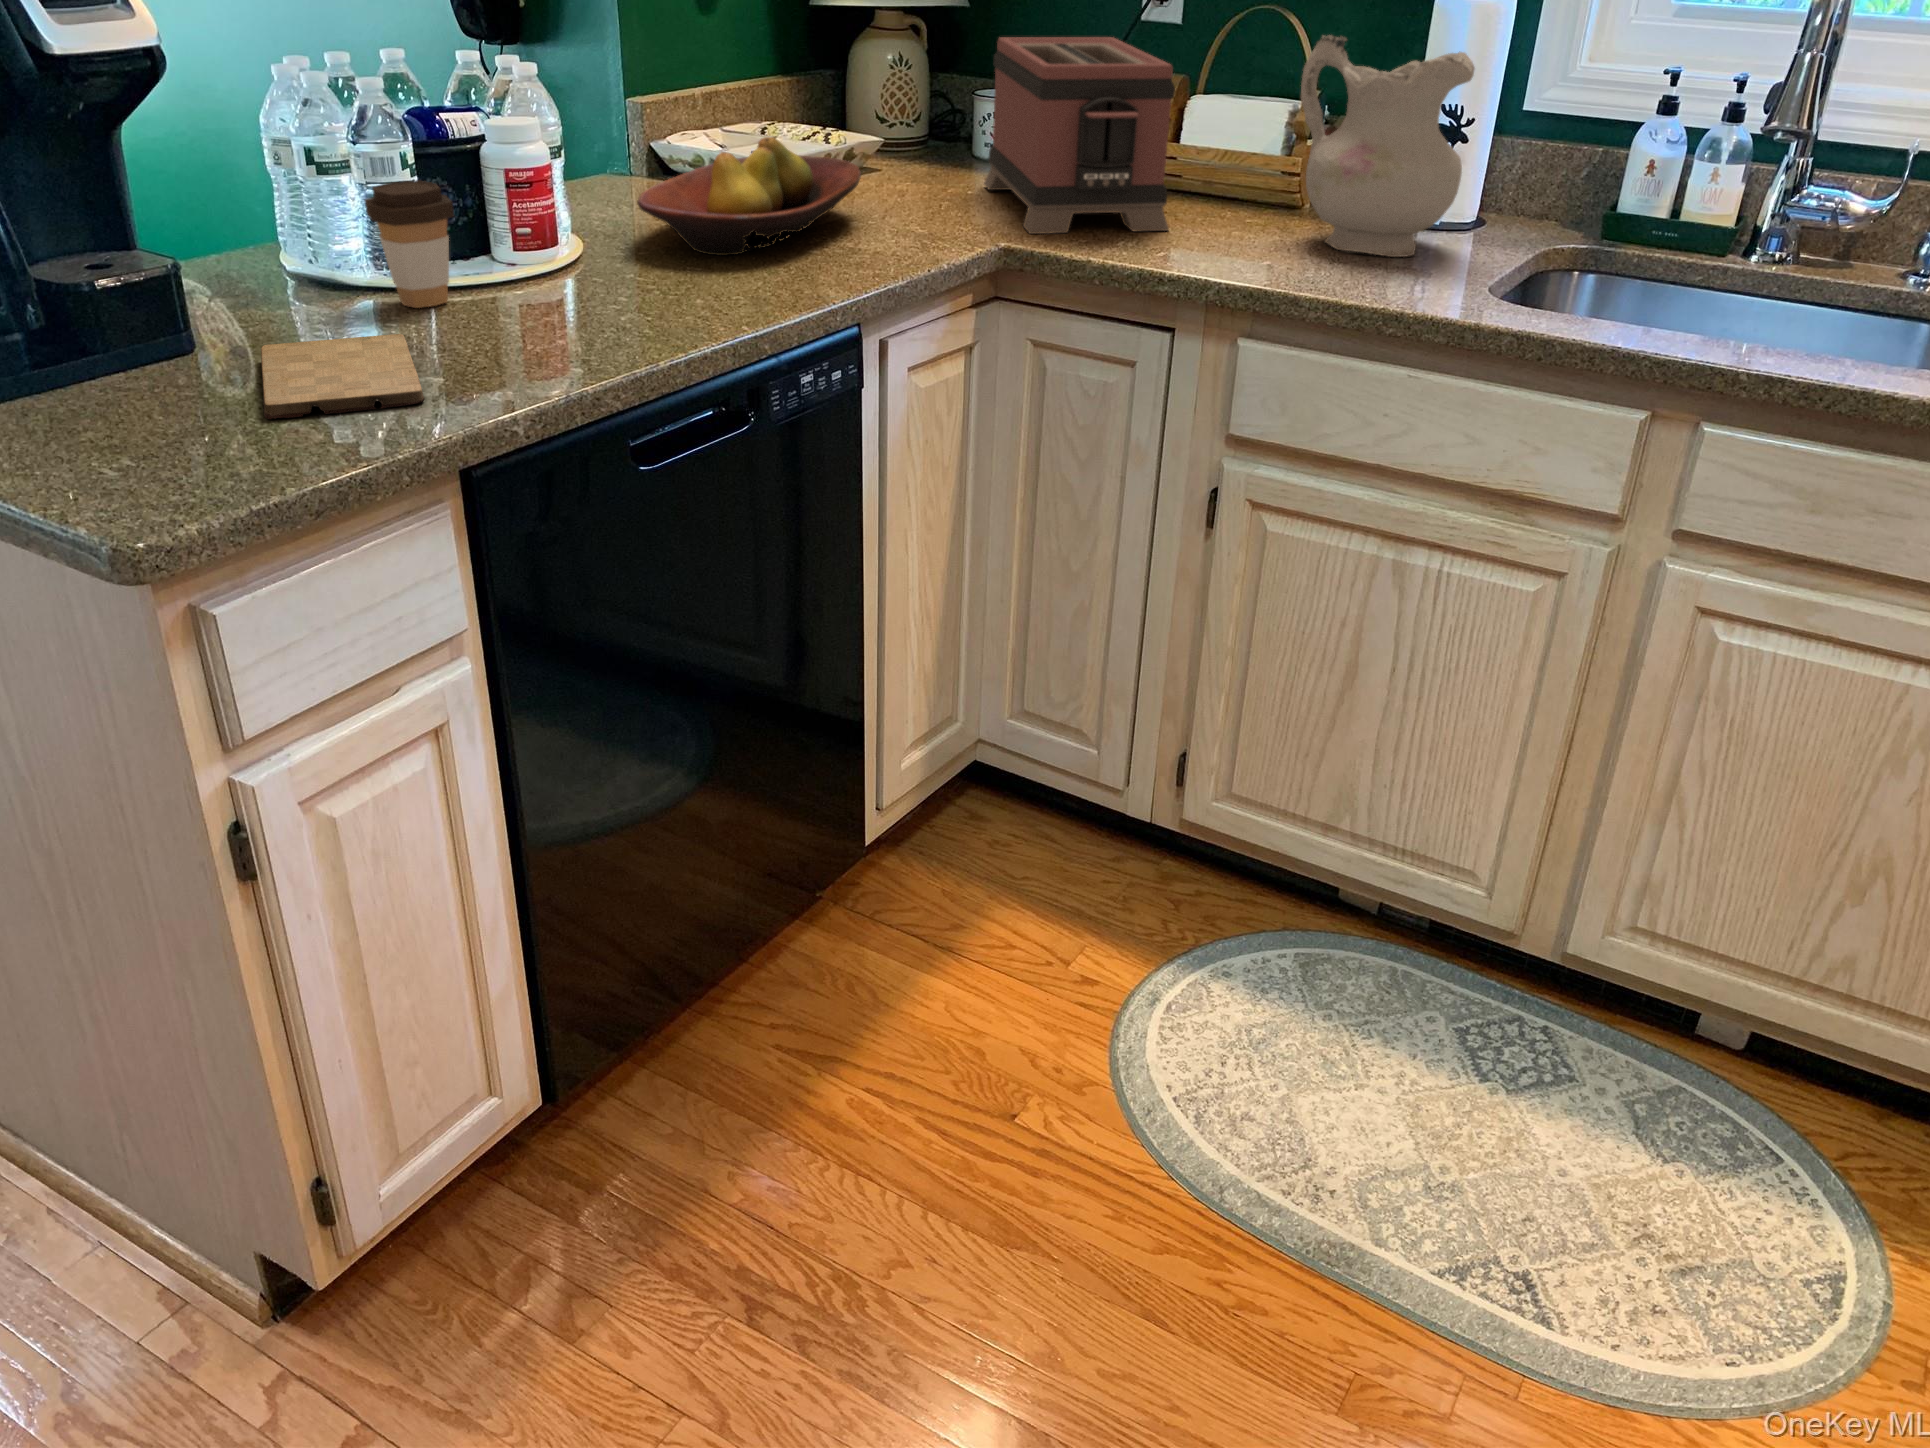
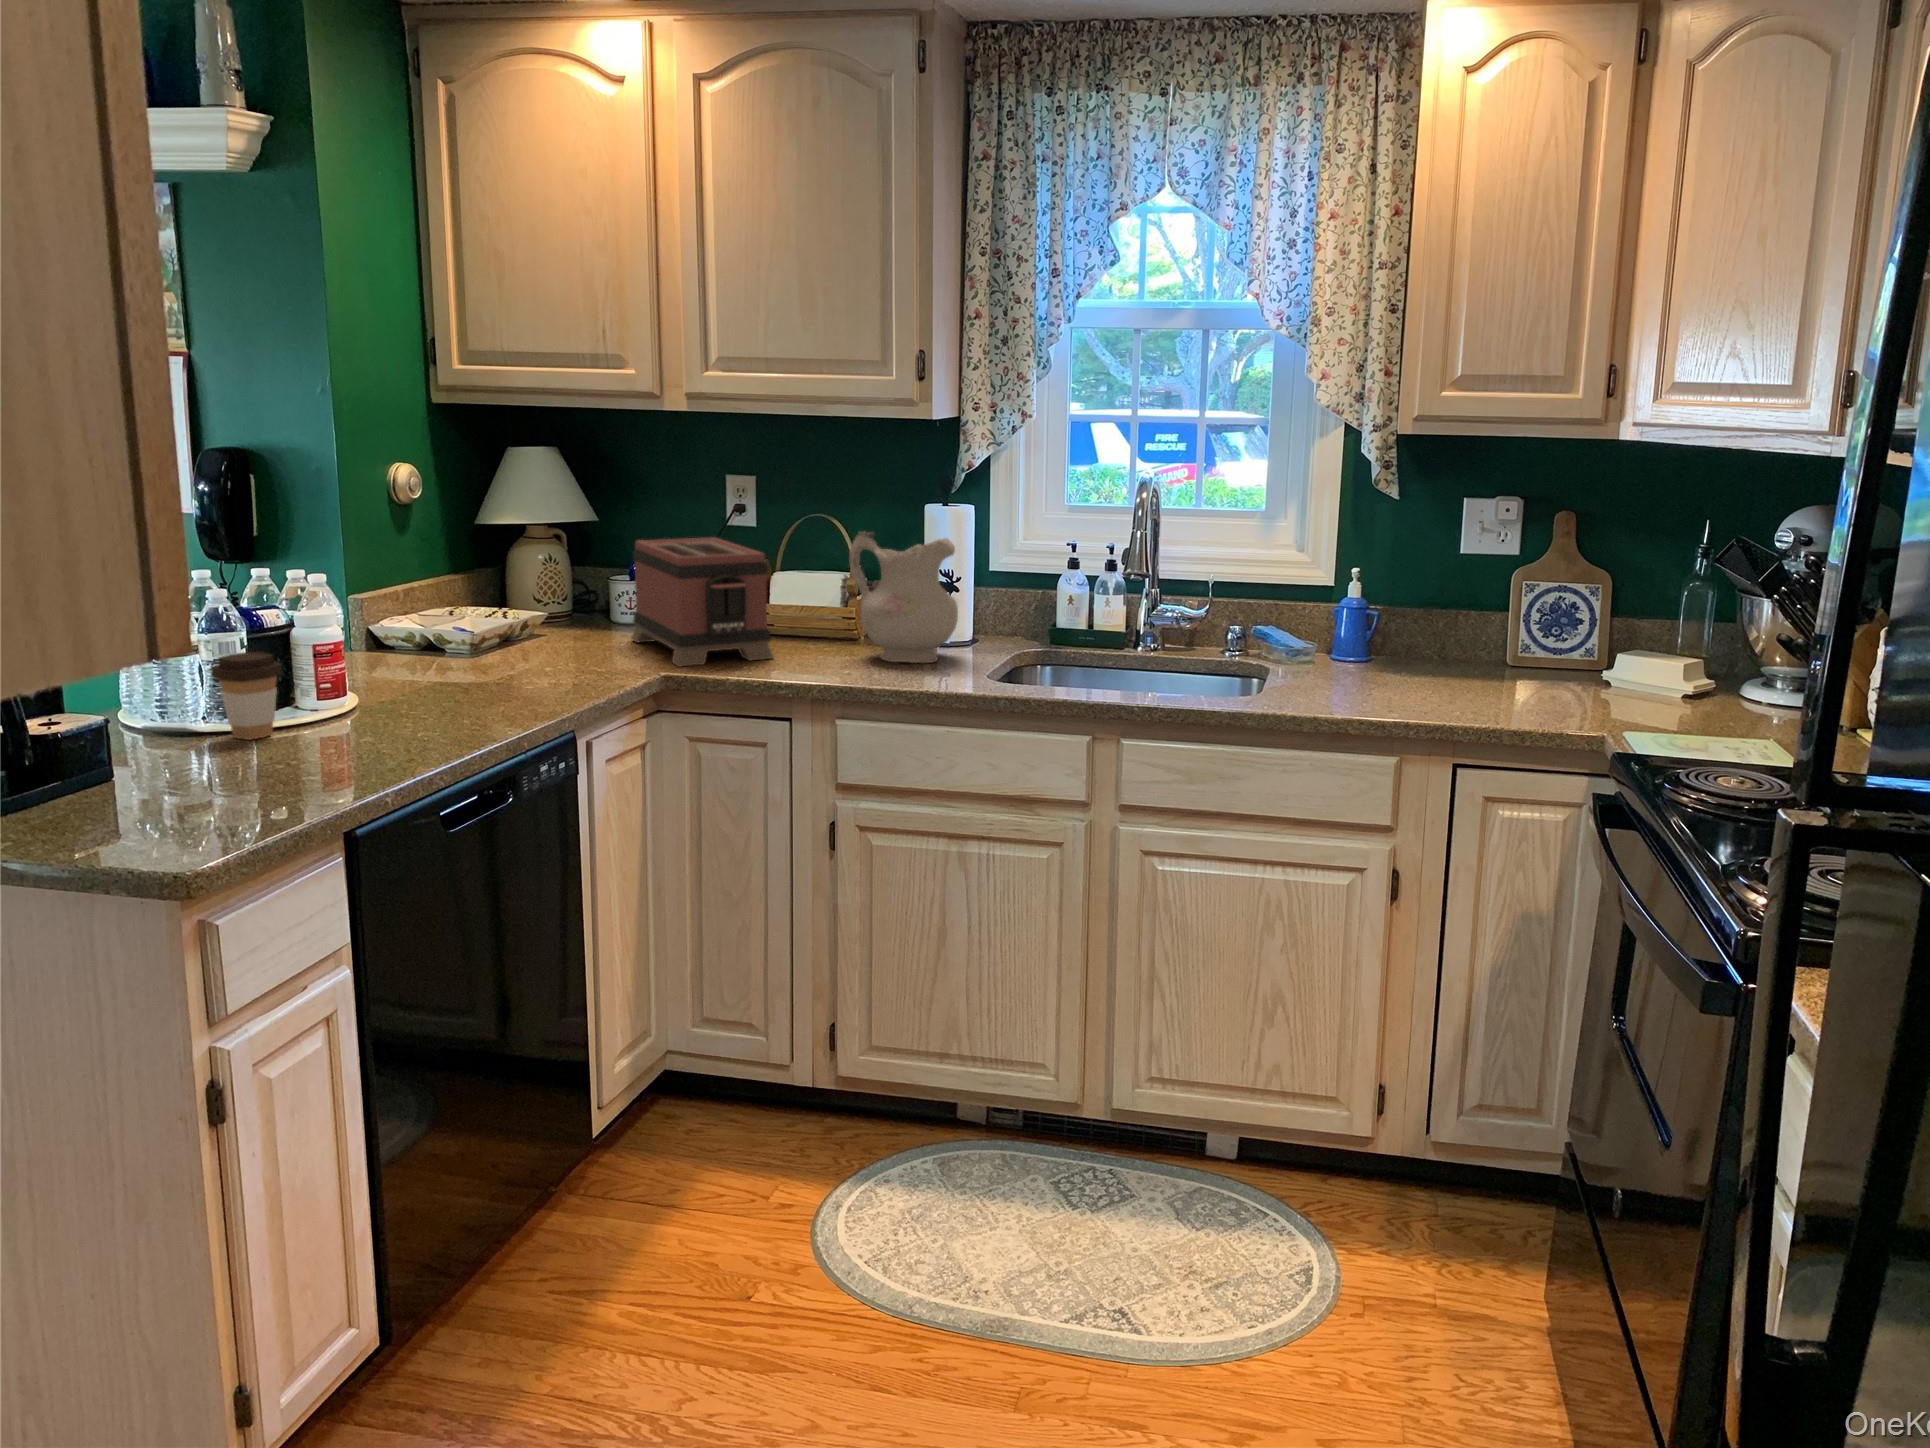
fruit bowl: present [637,137,861,255] -> none [392,613,551,694]
cutting board: present [261,334,425,419] -> none [159,752,307,805]

